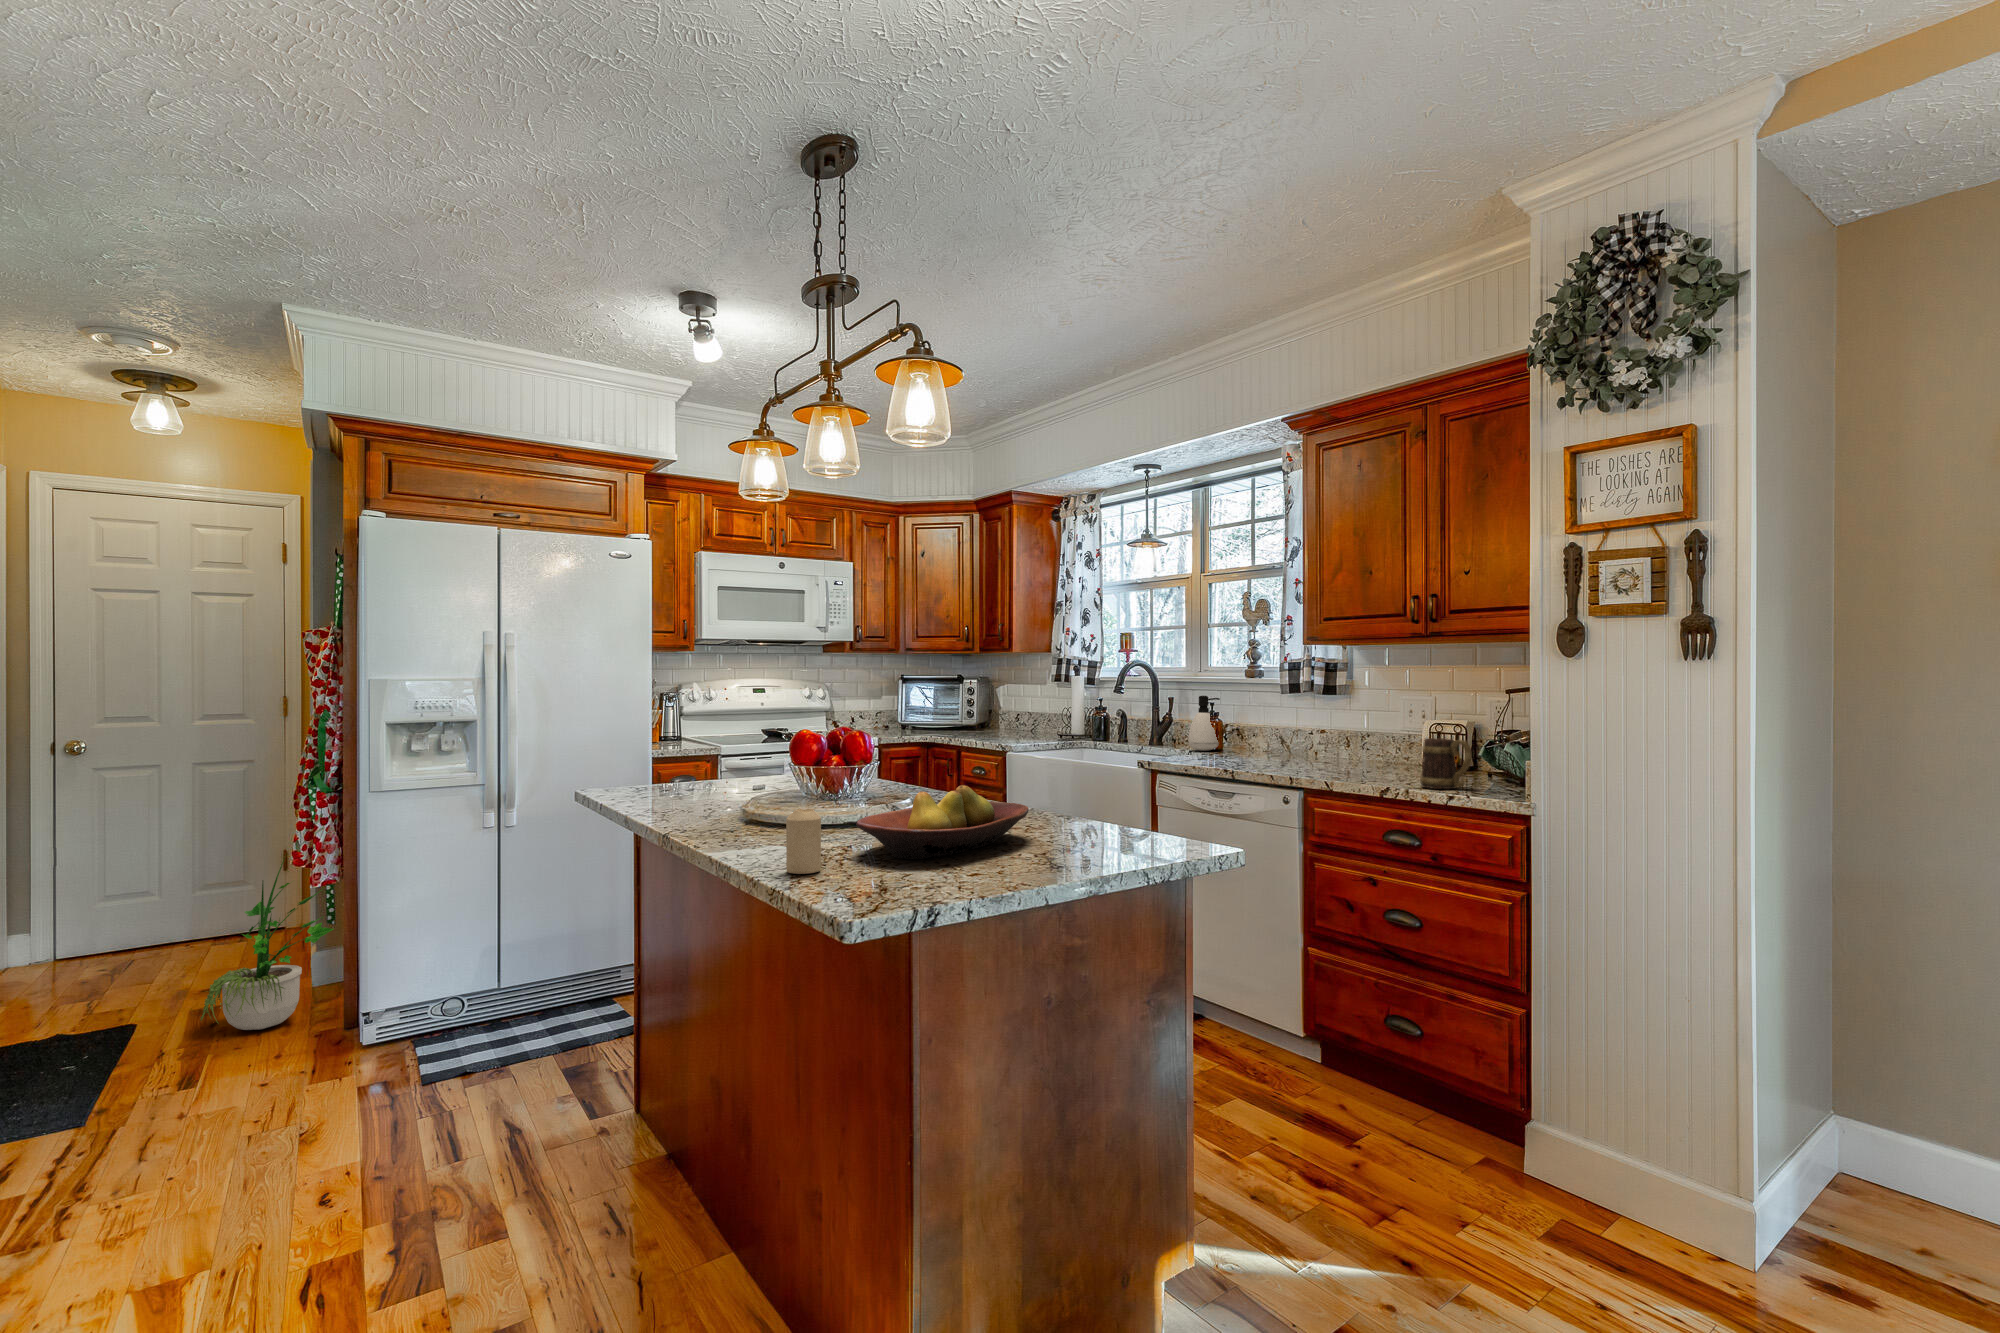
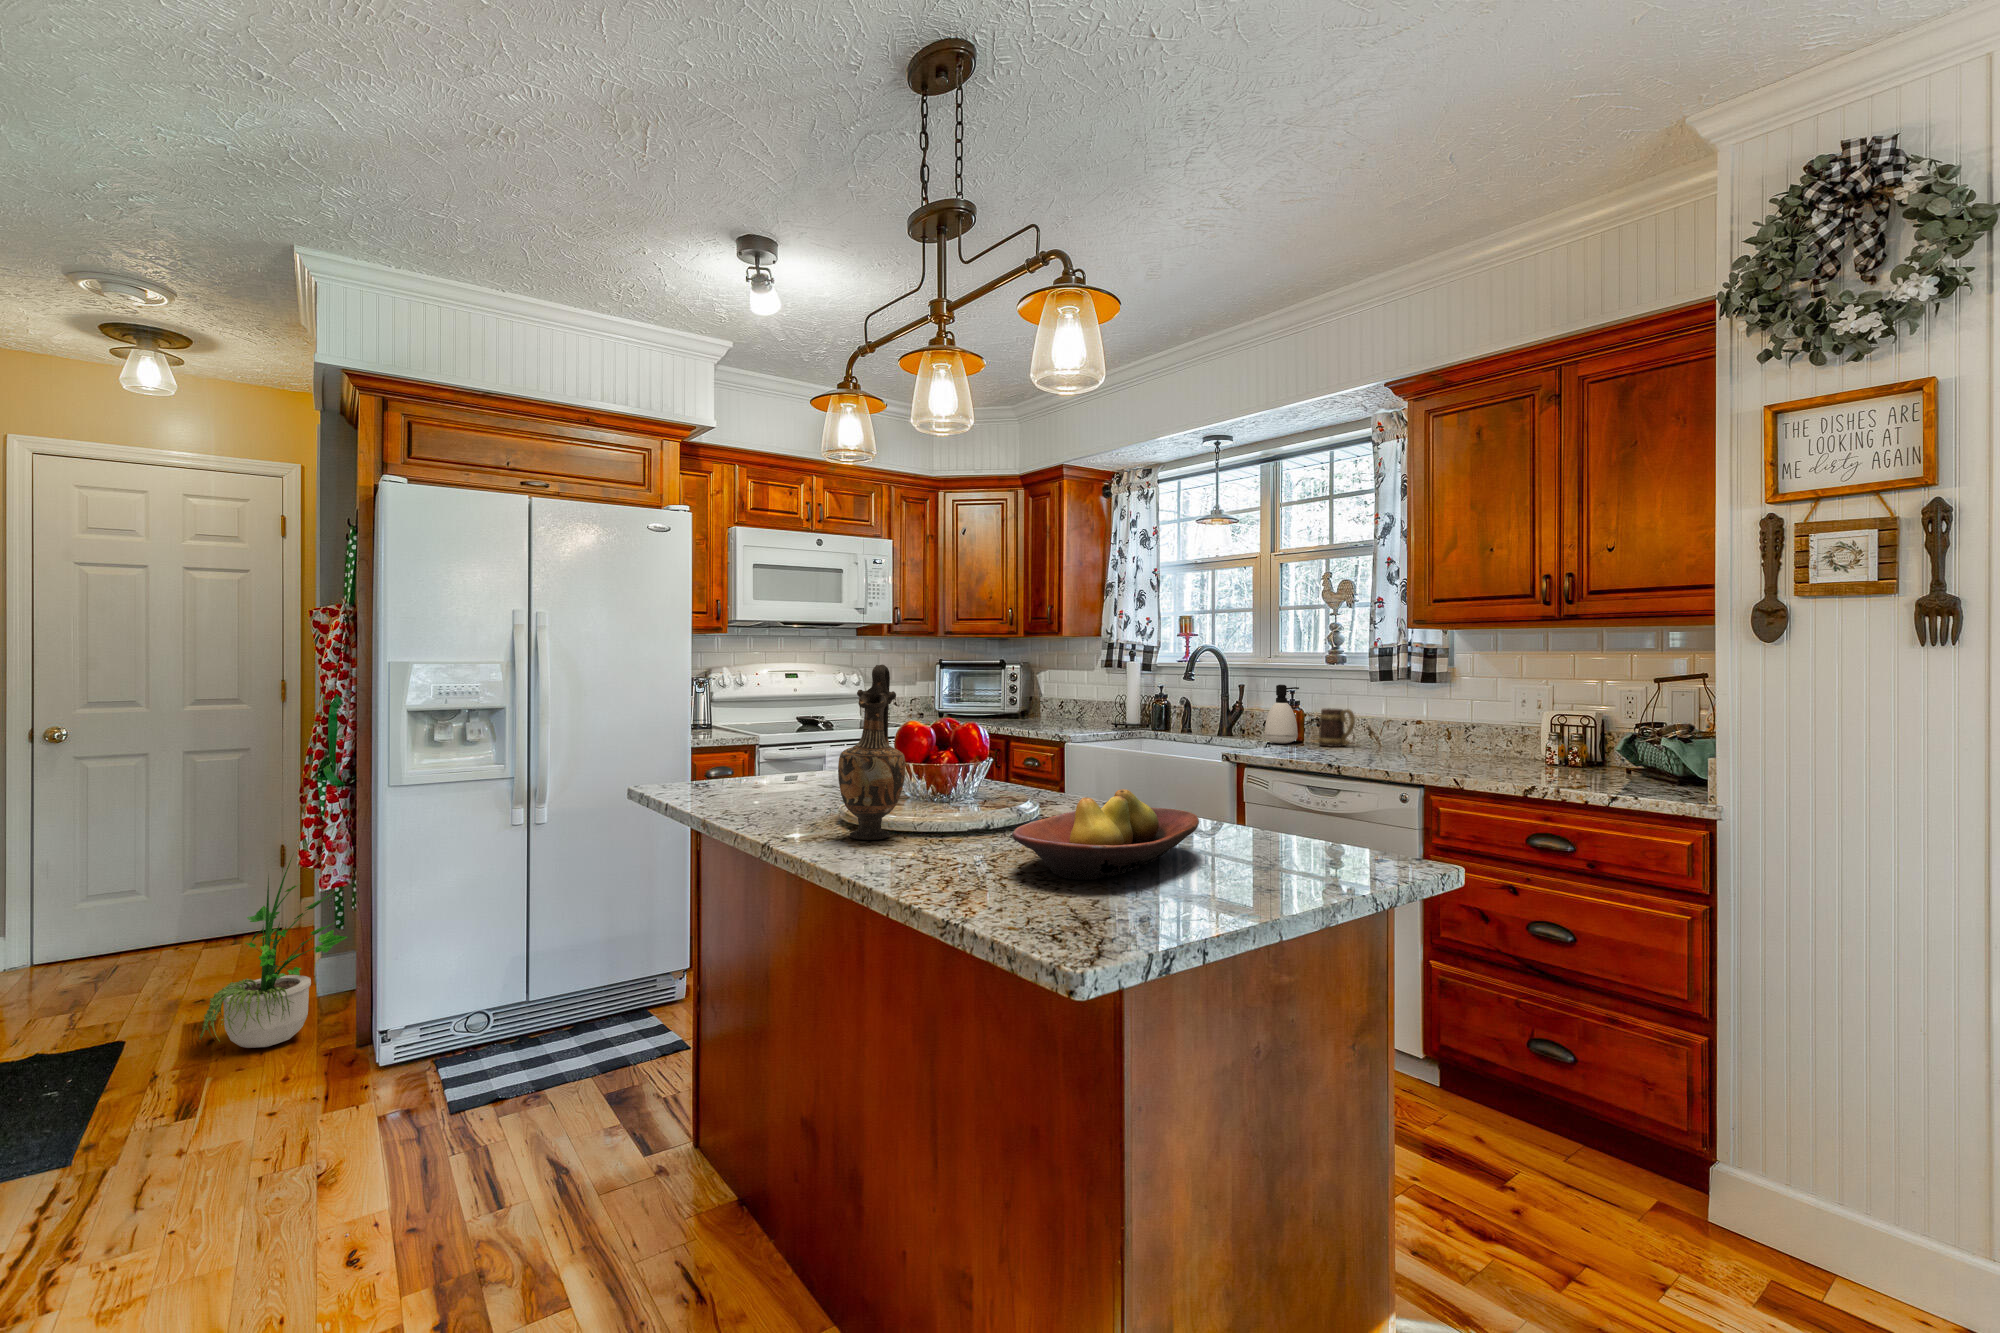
vase: none [730,680,789,830] -> present [838,665,905,840]
mug: present [1420,738,1472,789] -> present [1318,708,1355,747]
candle: present [786,809,821,874] -> none [945,820,986,901]

